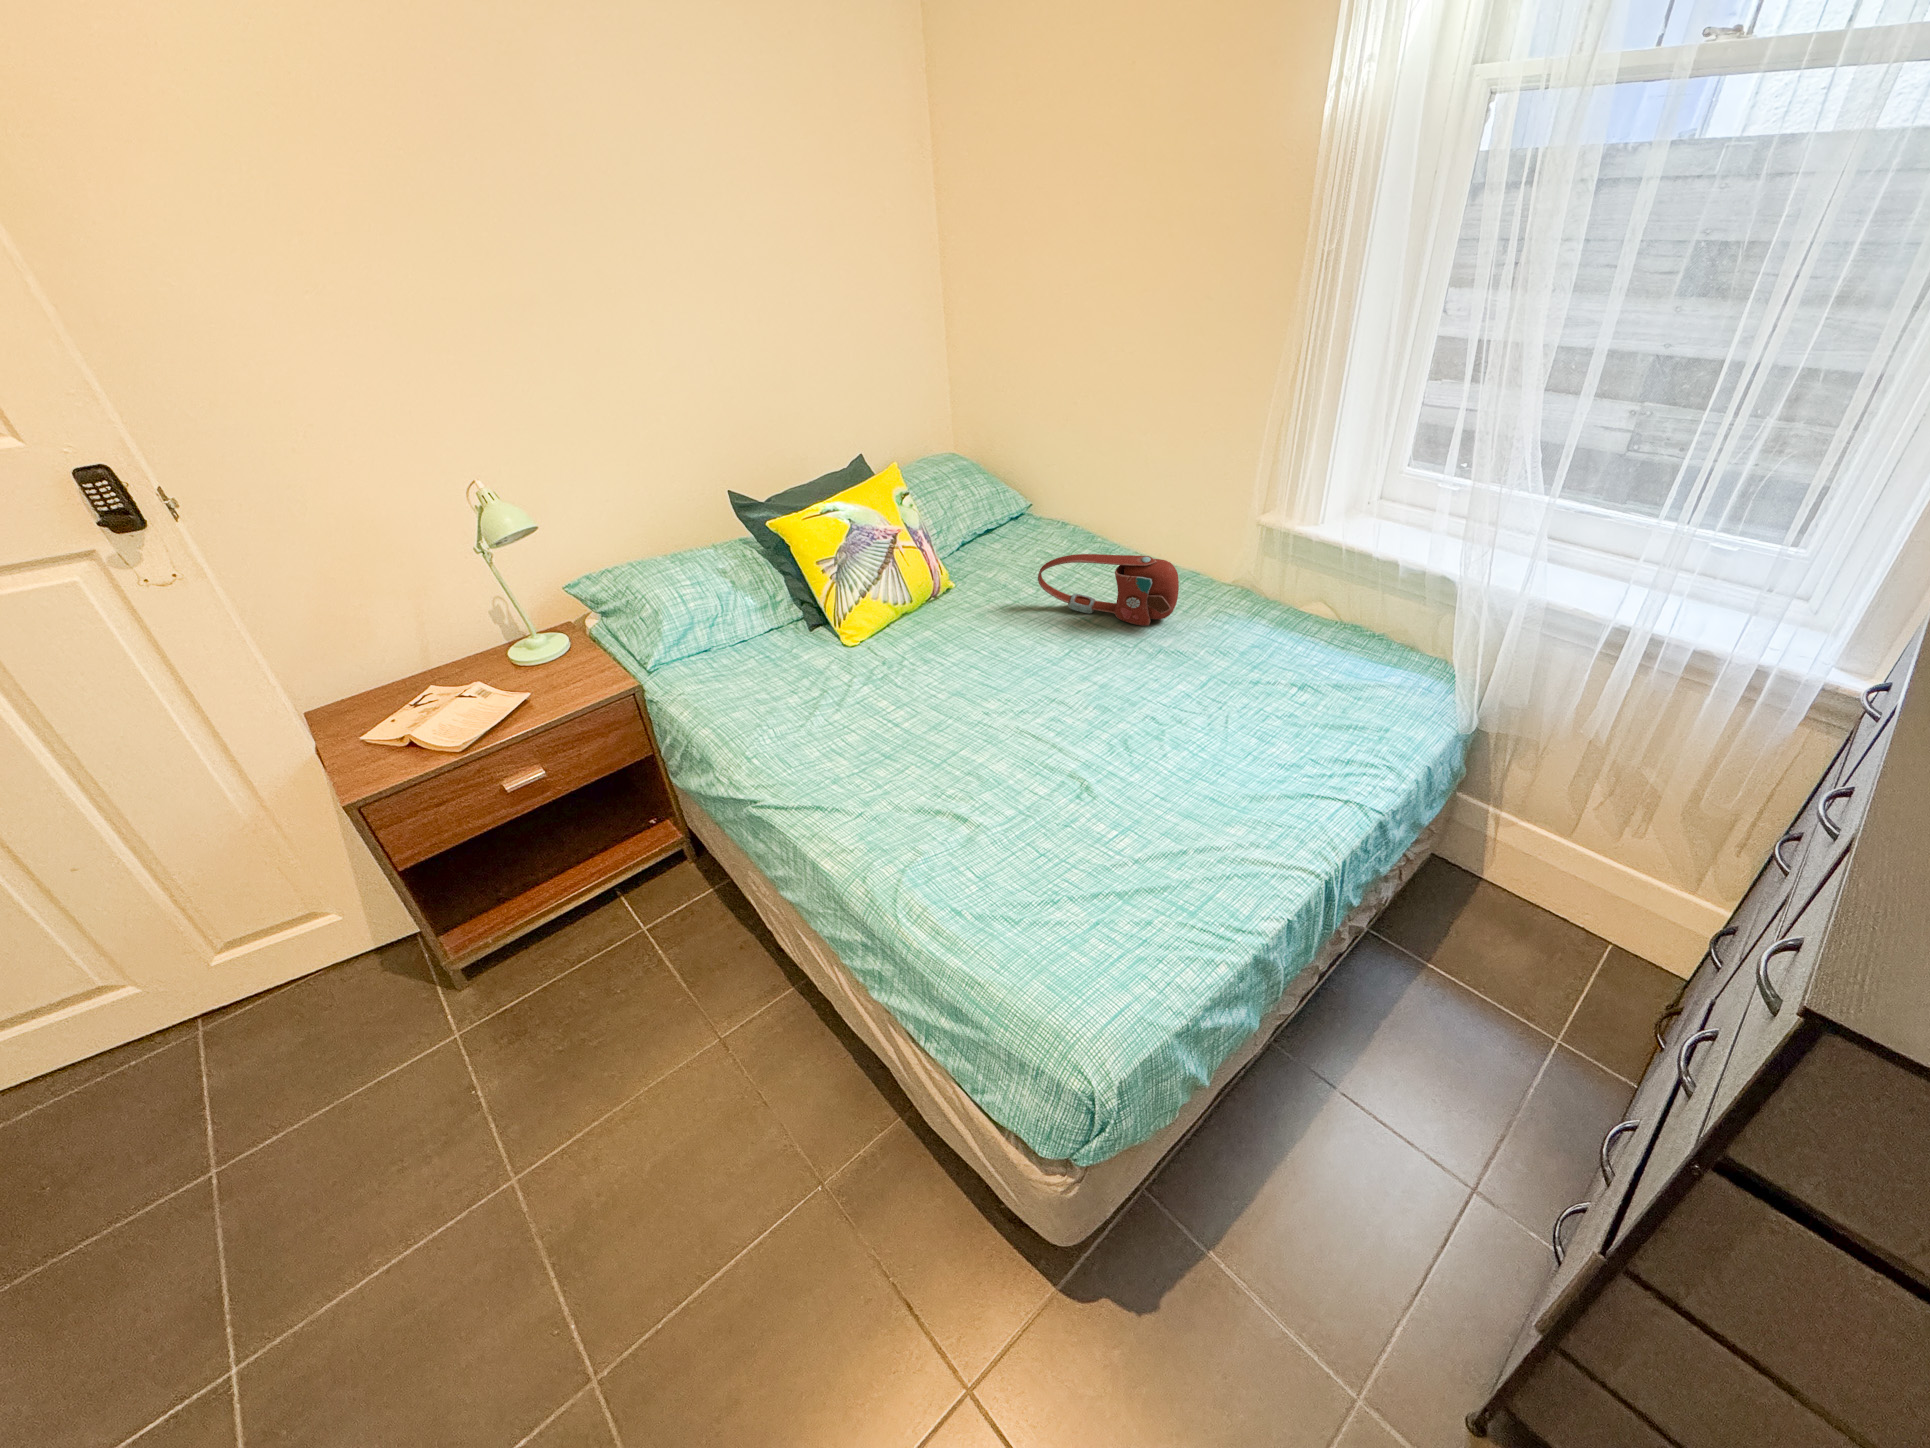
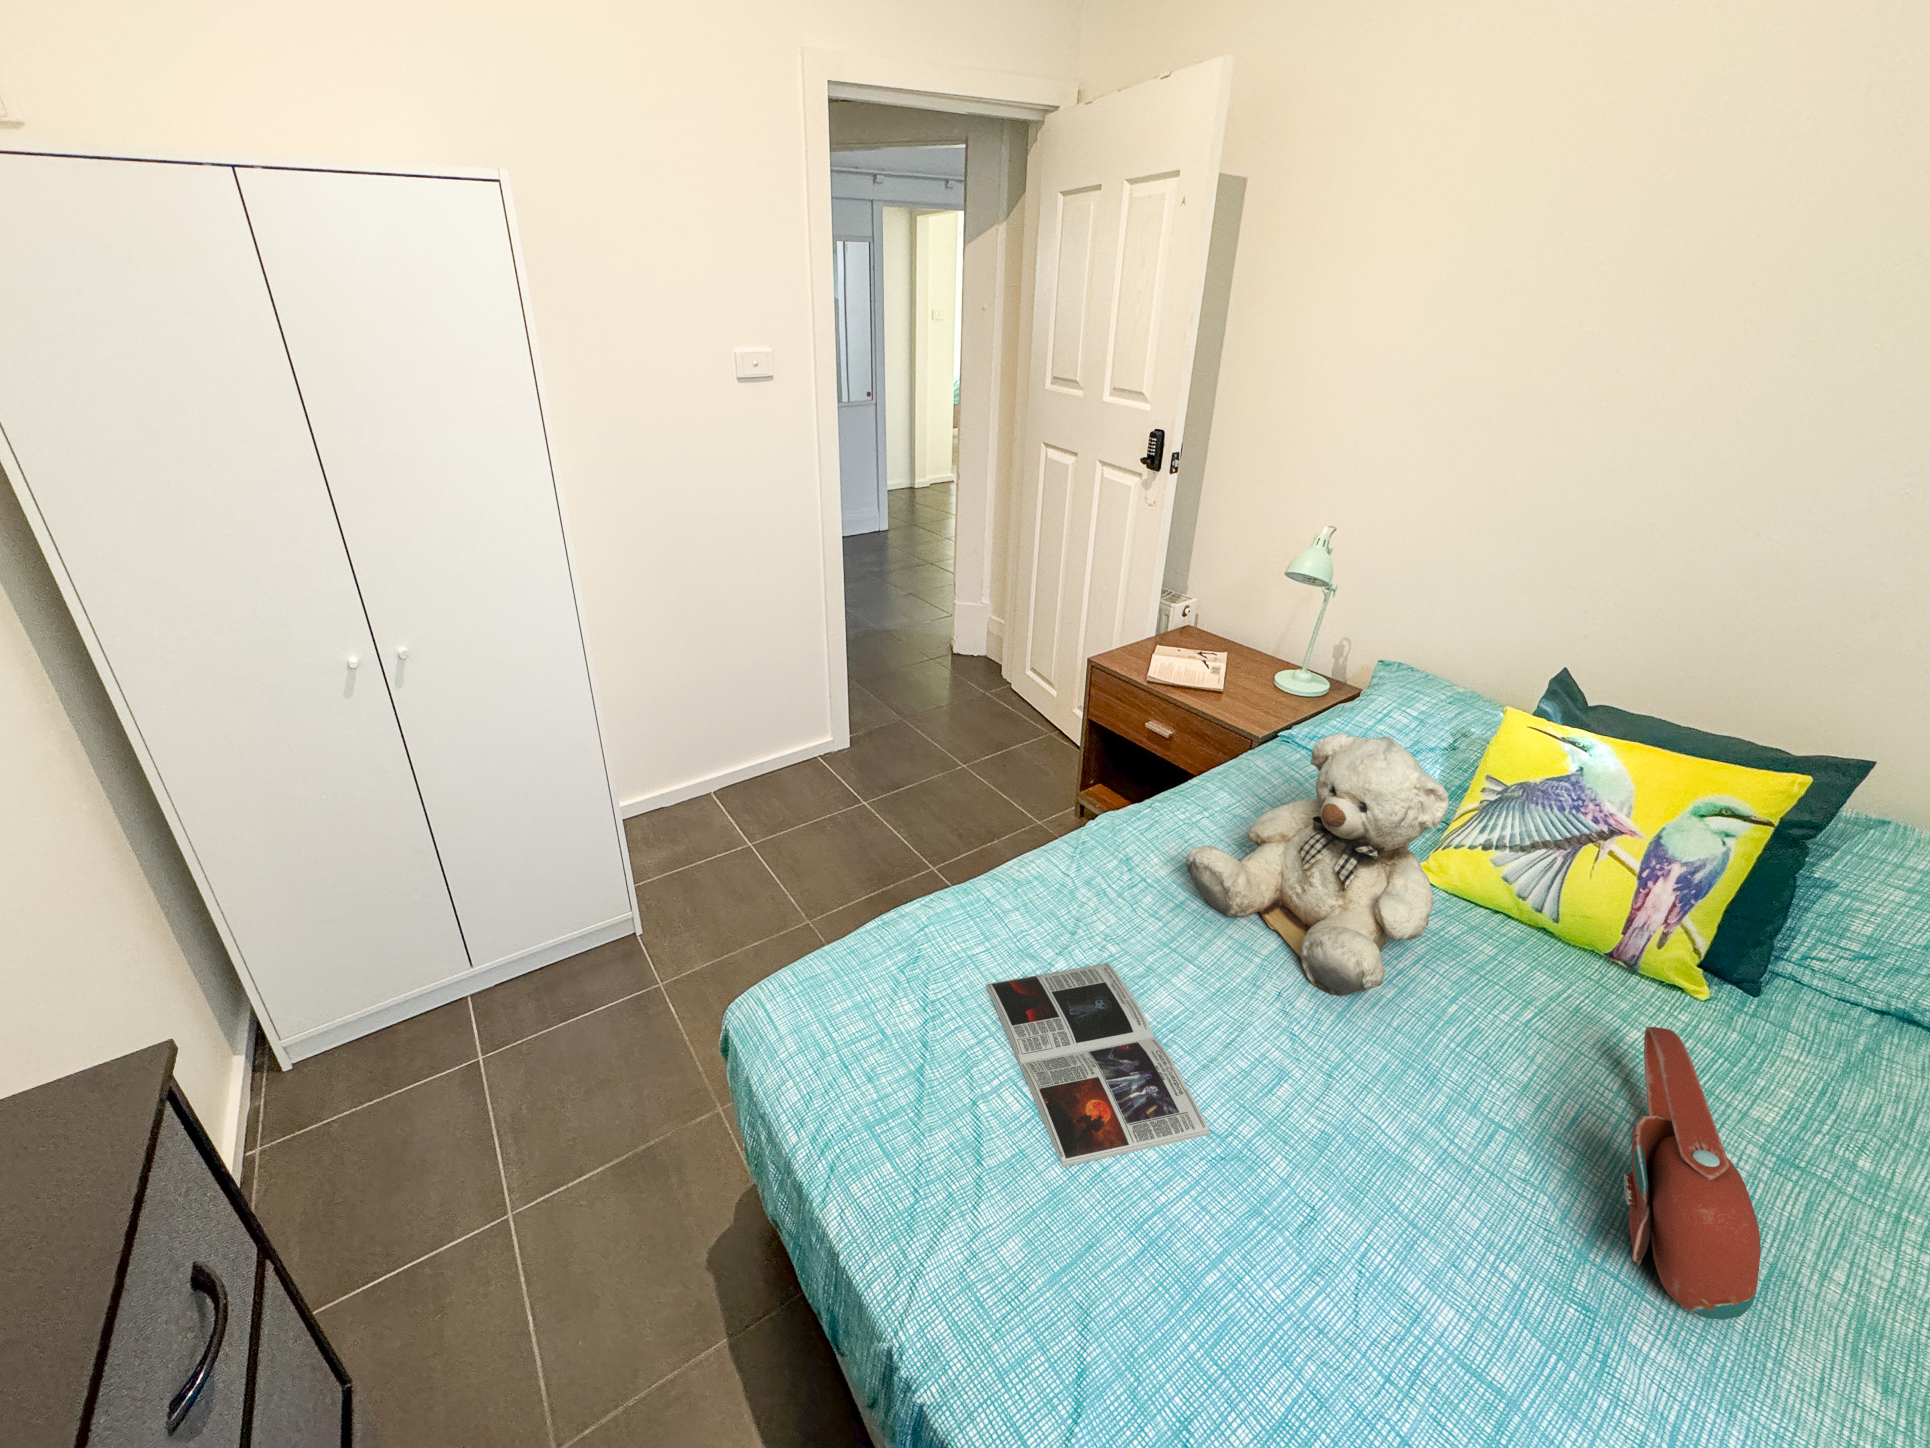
teddy bear: none [825,540,1009,727] -> present [1186,733,1449,996]
magazine: none [979,736,1187,852] -> present [986,963,1210,1167]

